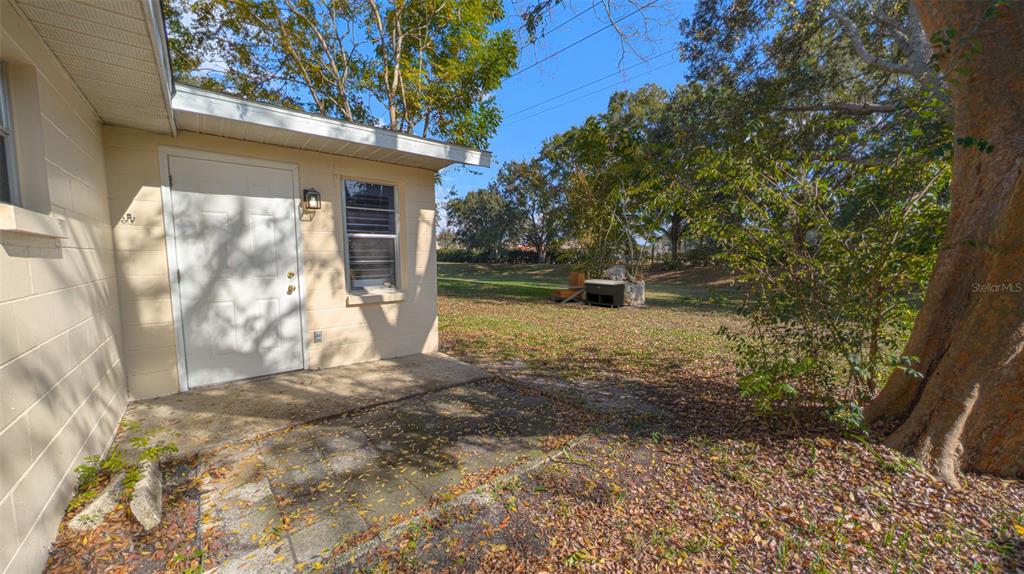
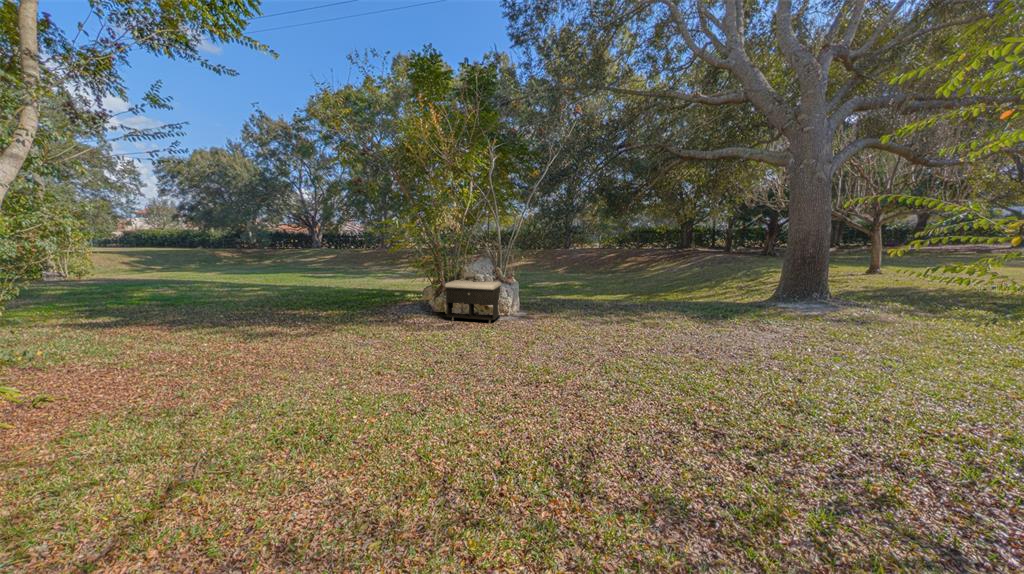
lounge chair: present [552,272,586,304] -> none [383,269,445,323]

